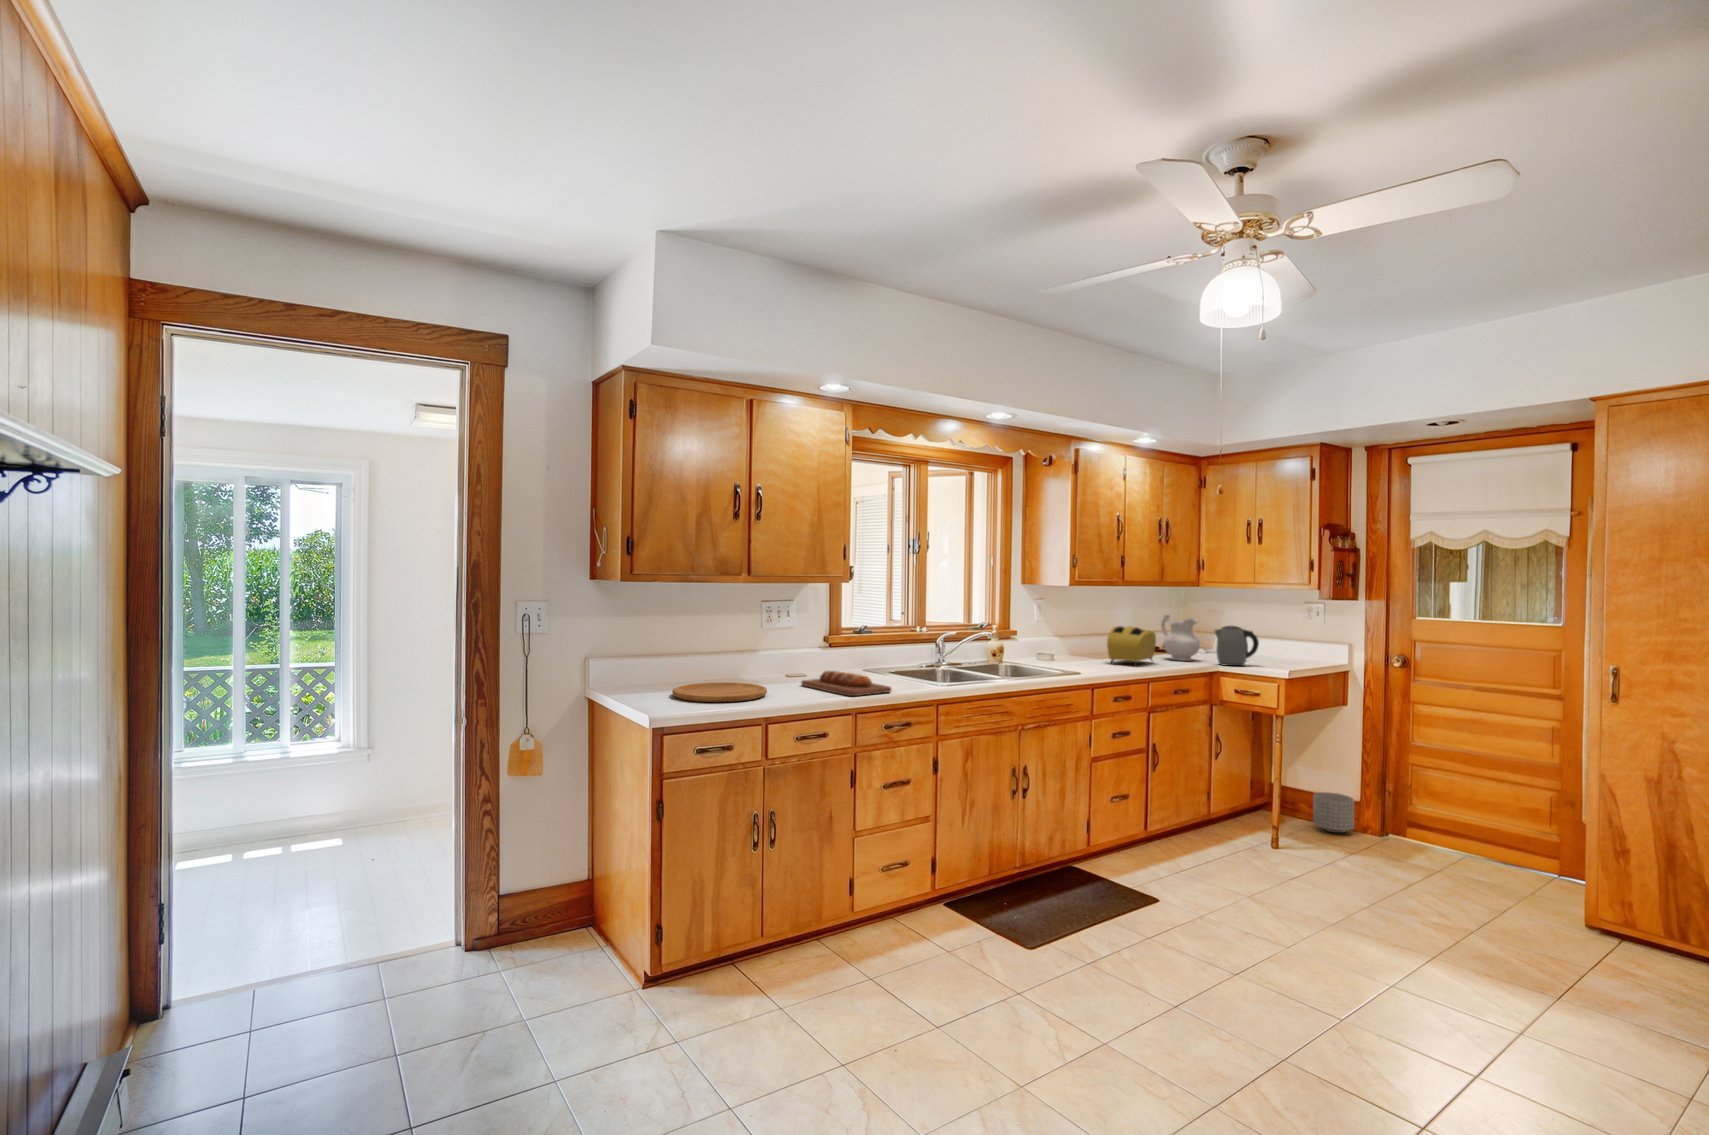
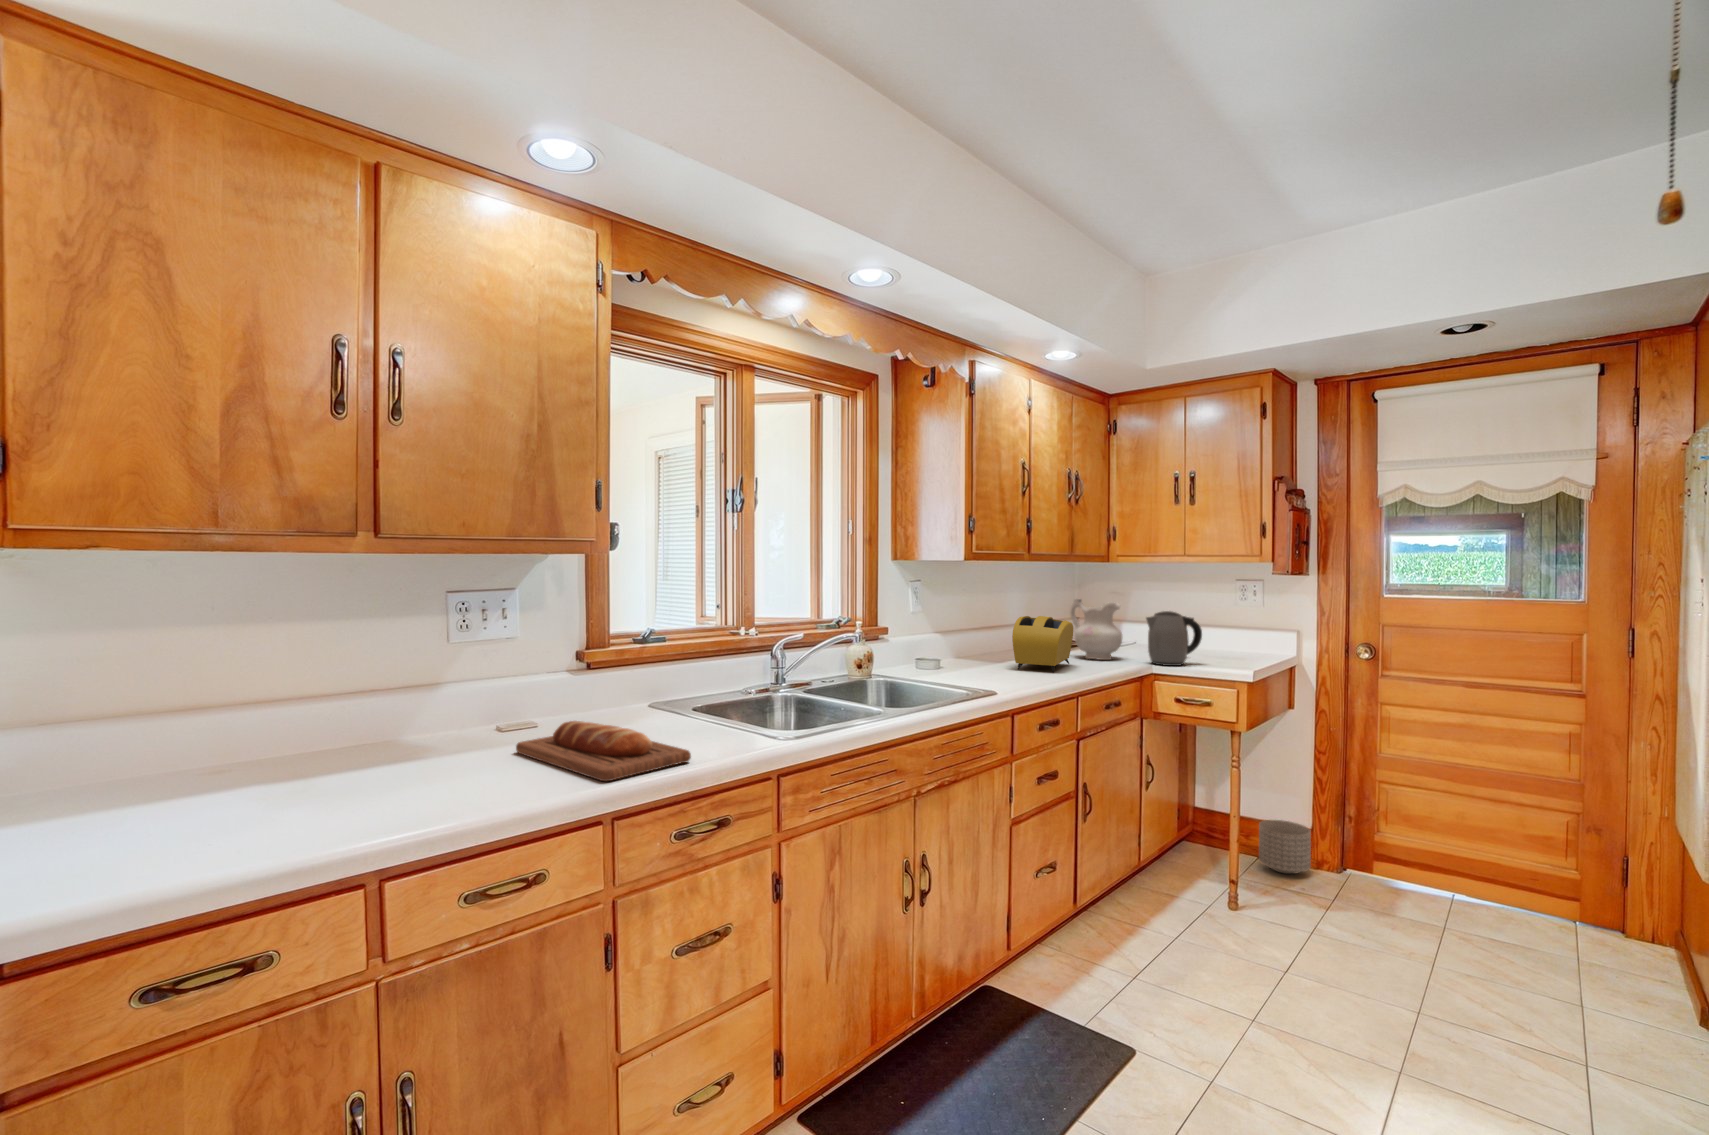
cutting board: present [672,682,767,702] -> none [164,761,418,835]

